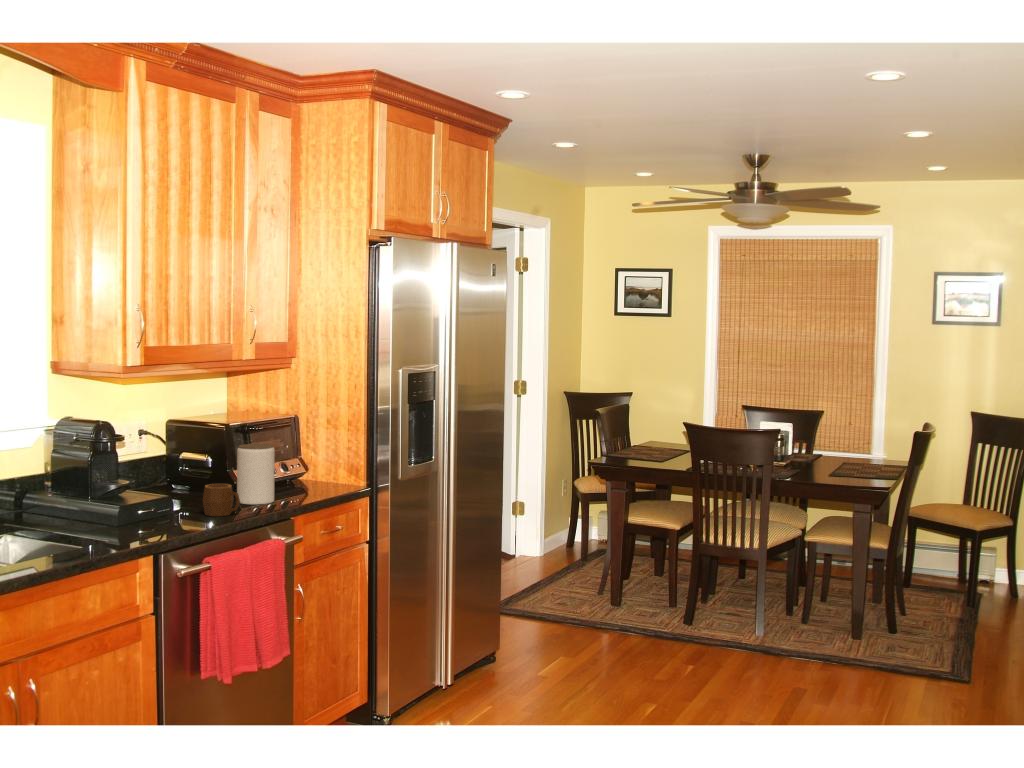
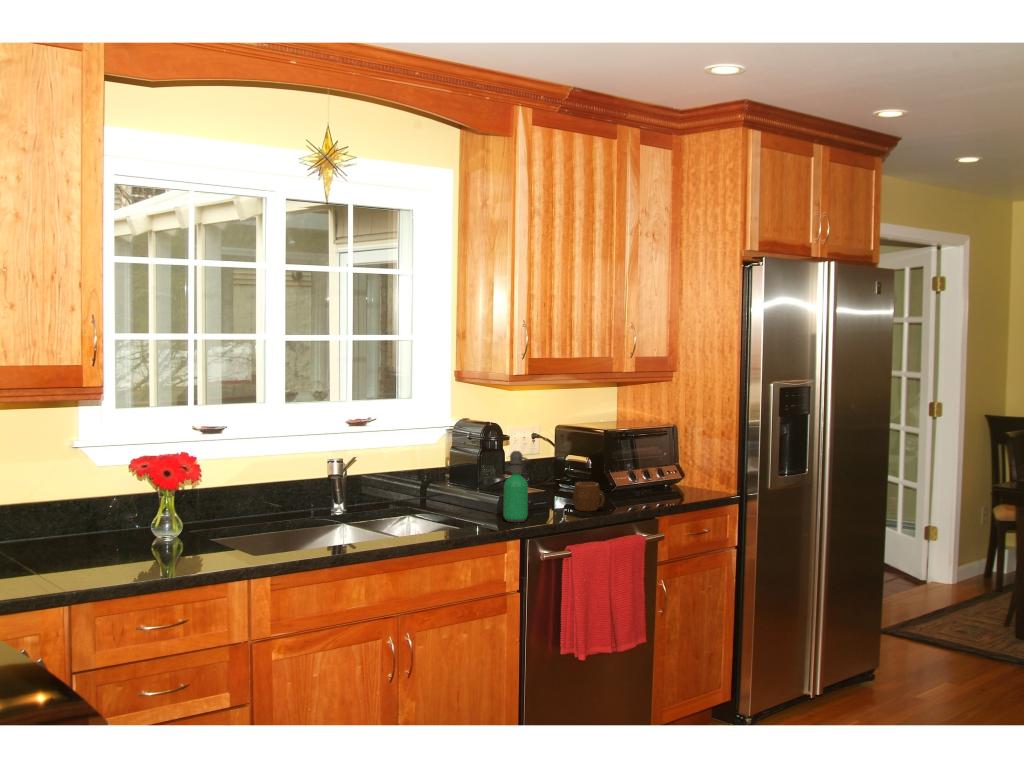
jar: present [237,444,275,504] -> none [609,448,643,503]
soap dispenser: none [130,454,161,535] -> present [503,451,529,522]

